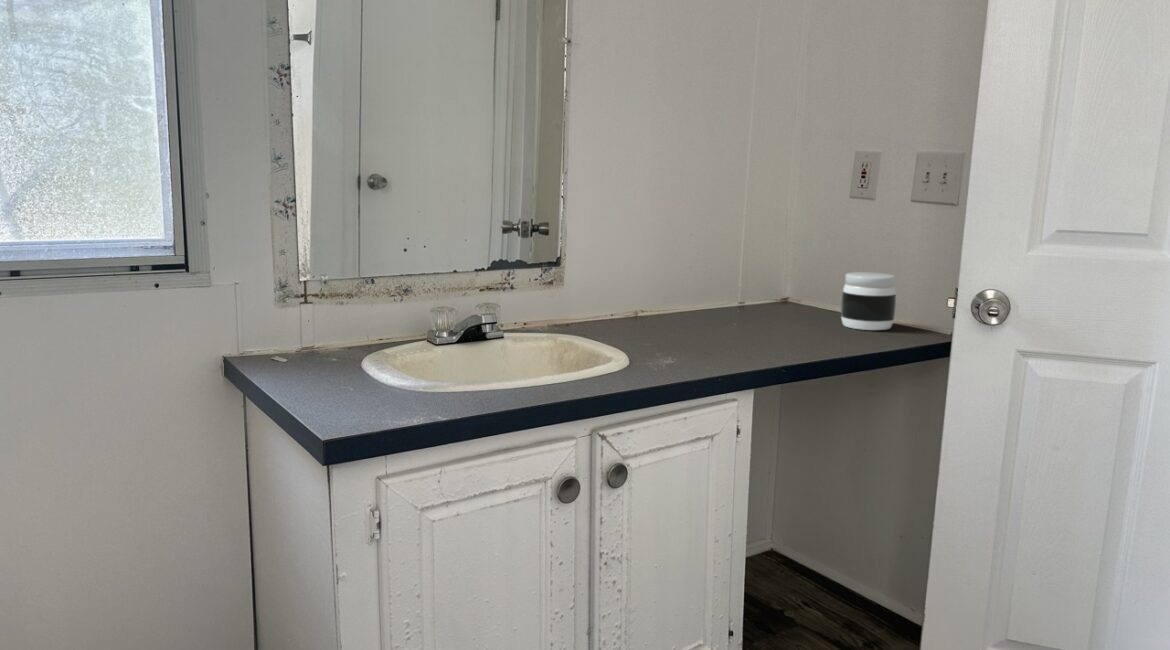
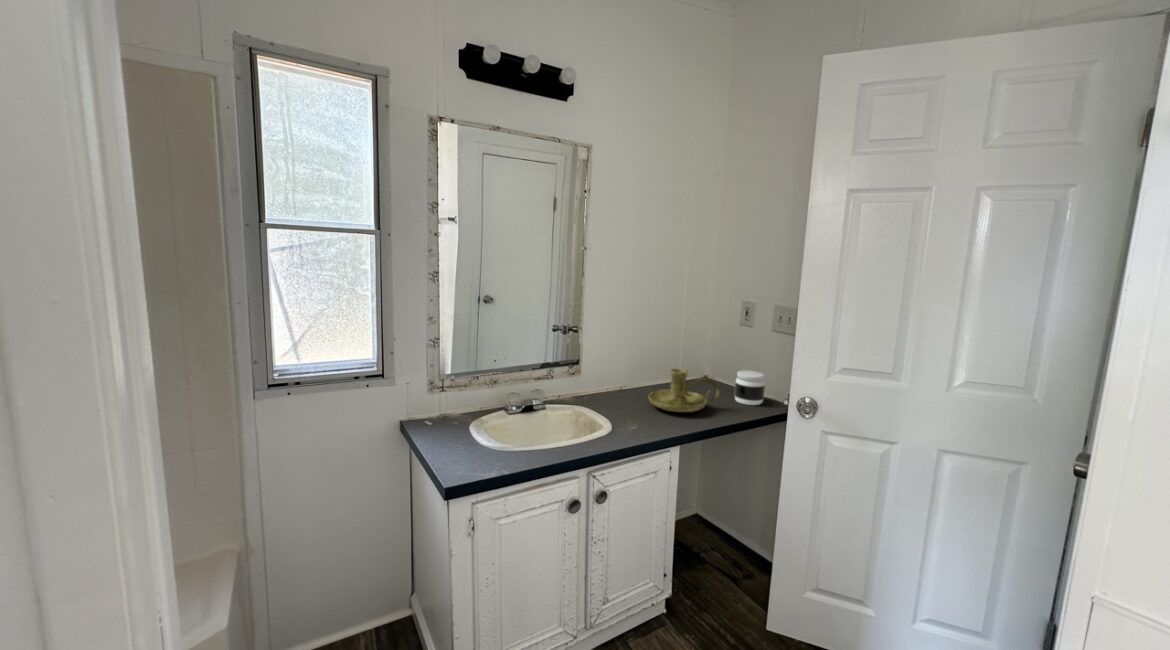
candle holder: none [689,264,817,338] -> present [649,369,719,412]

